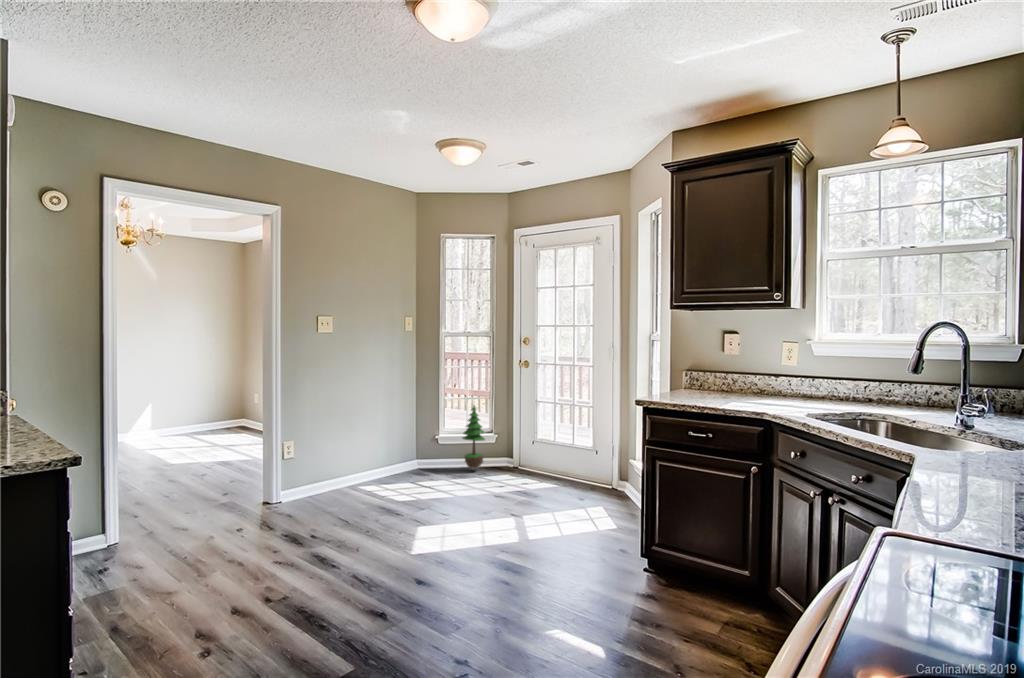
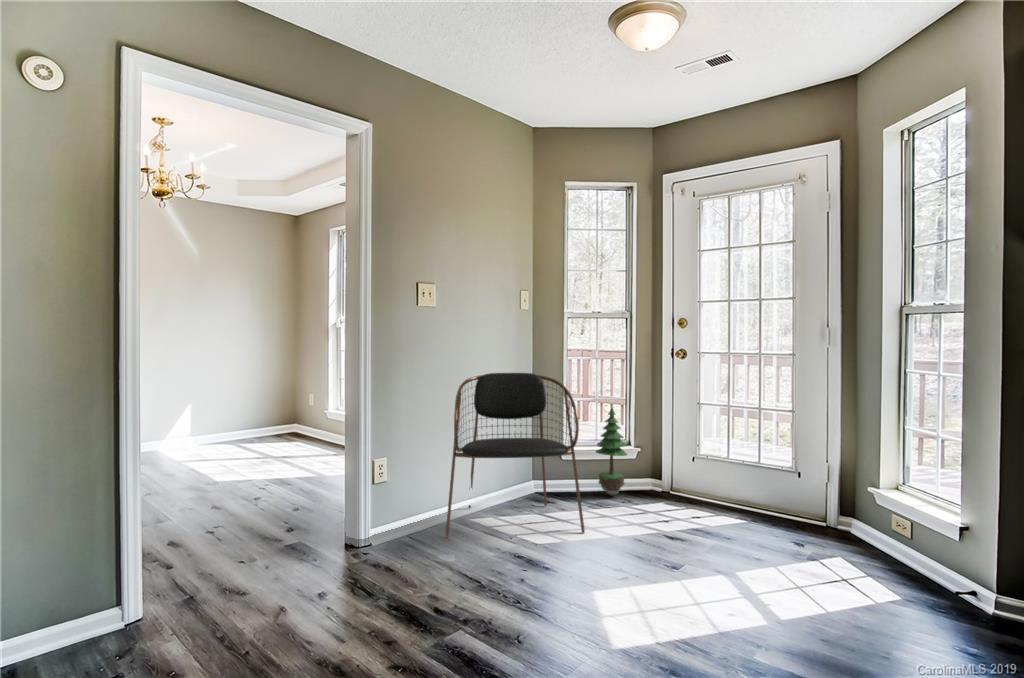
dining chair: none [336,380,437,498] -> present [446,373,585,537]

